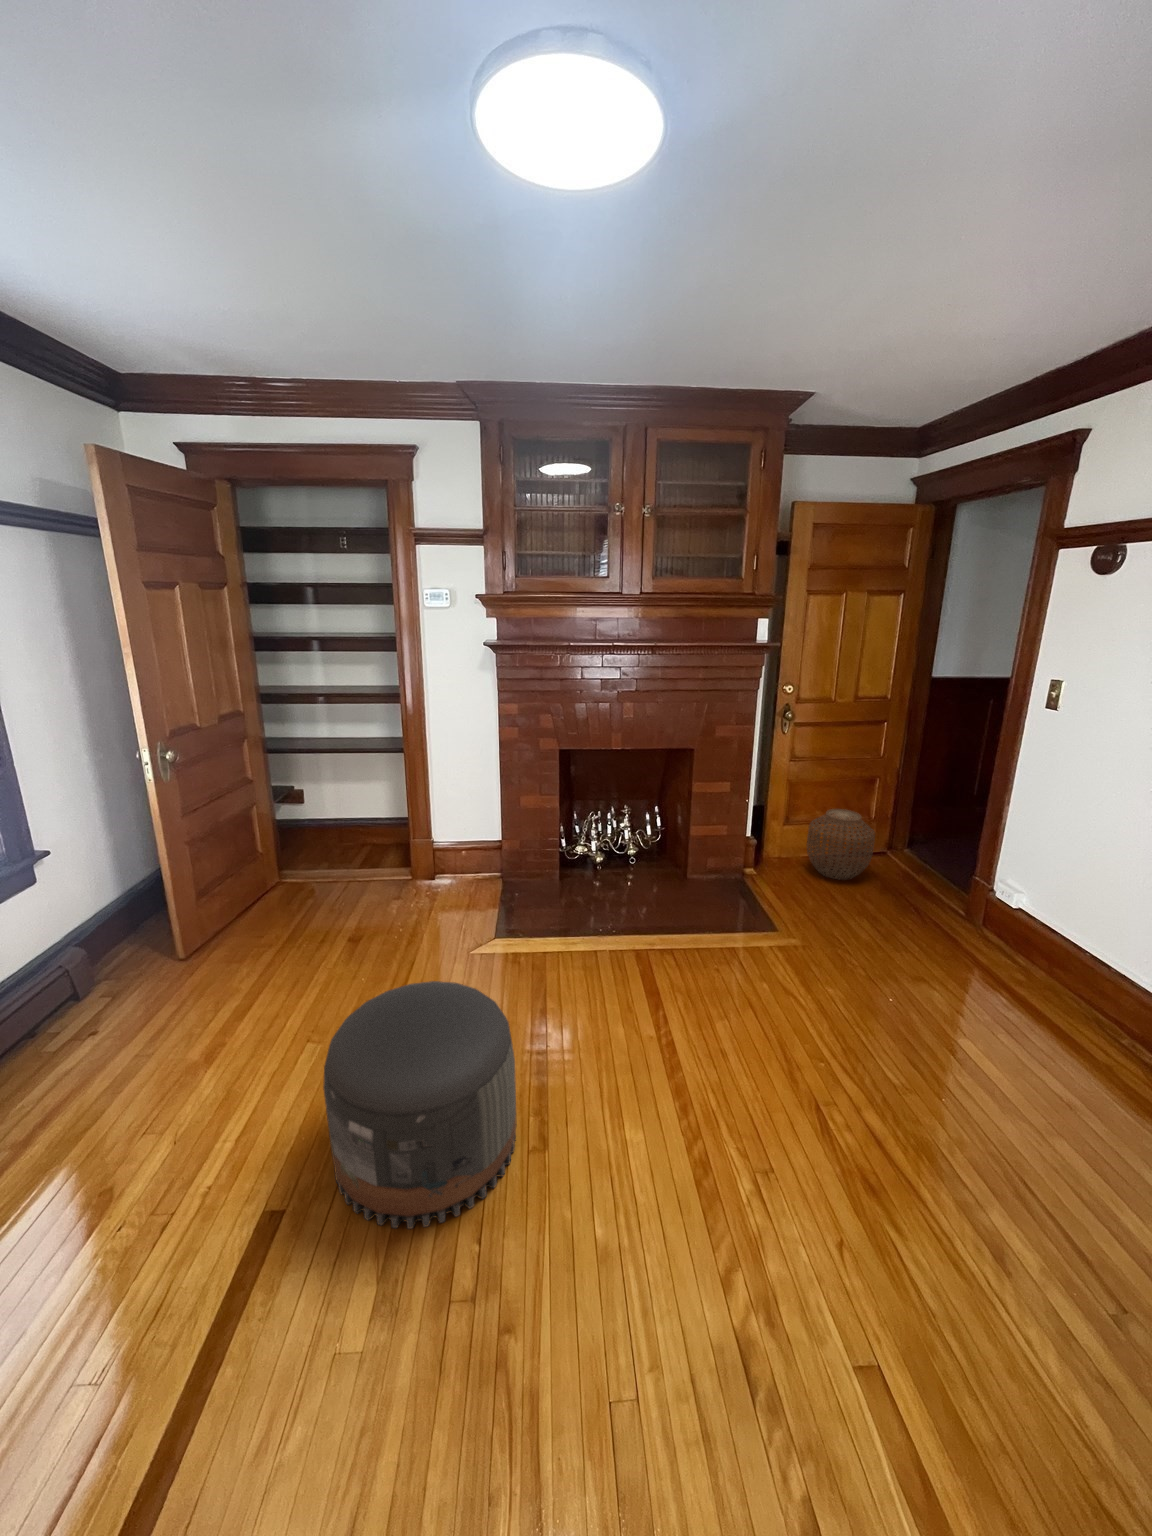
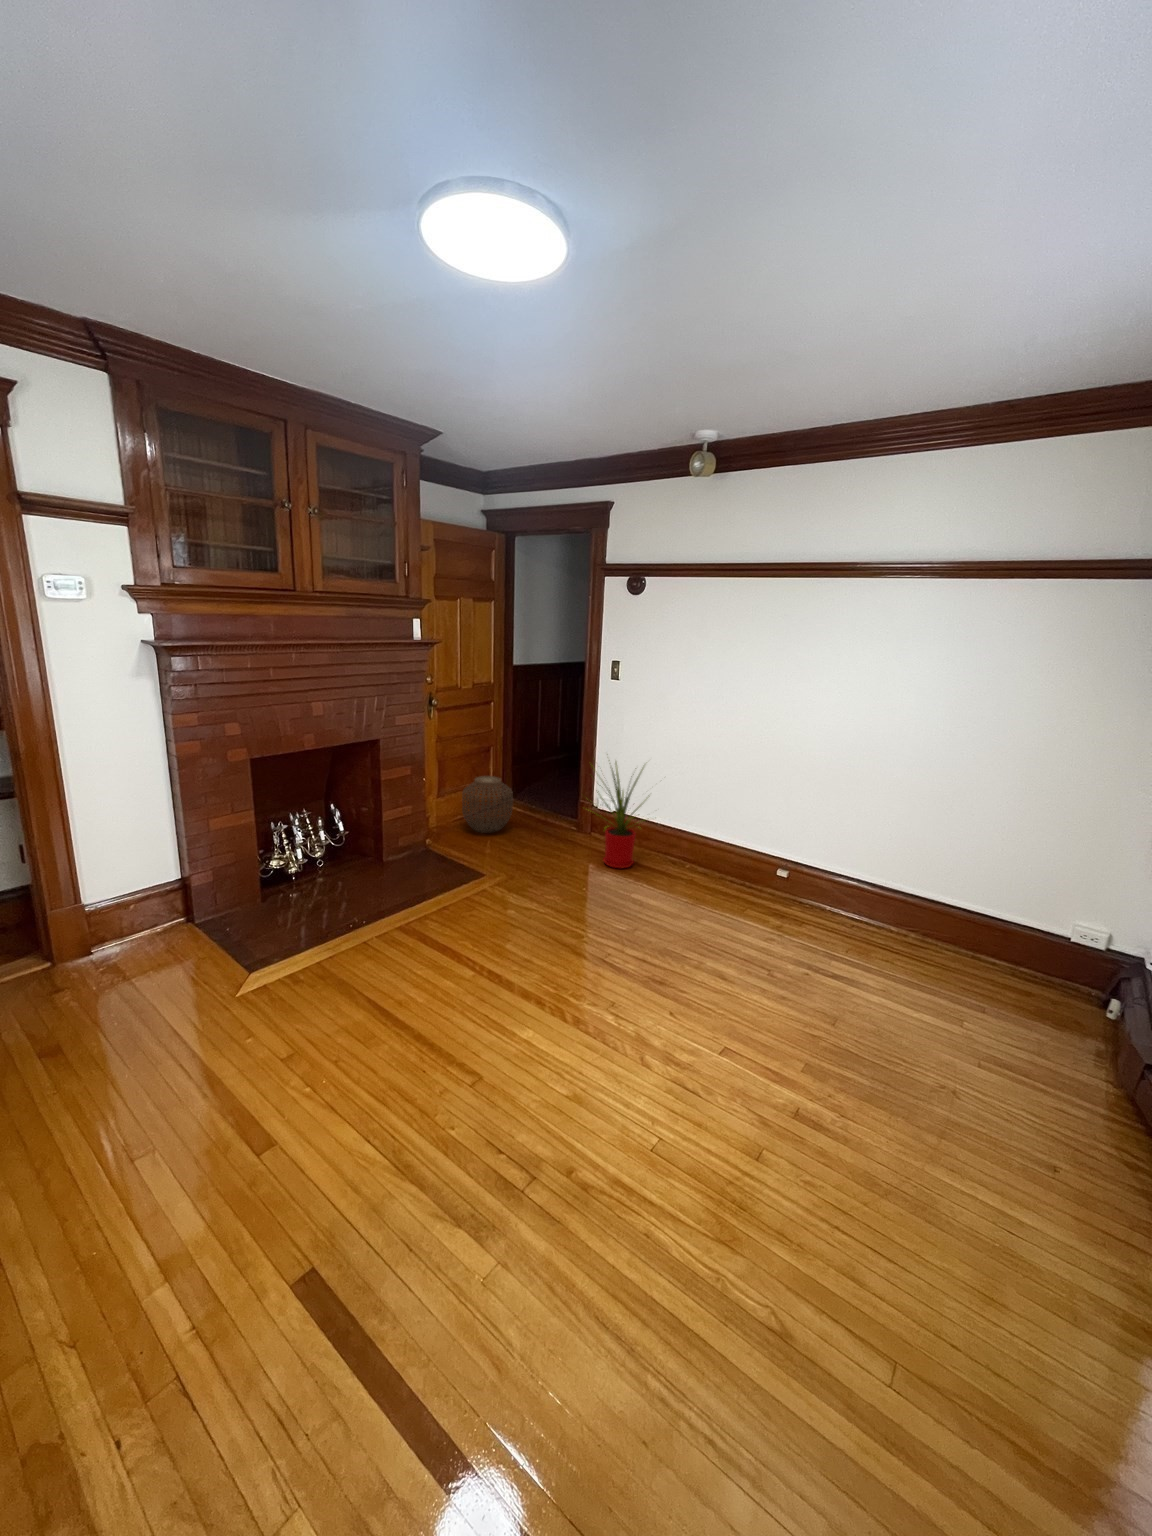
house plant: none [924,812,1085,991] -> present [597,763,643,869]
pouf: present [323,981,516,1229] -> none [286,974,475,1212]

